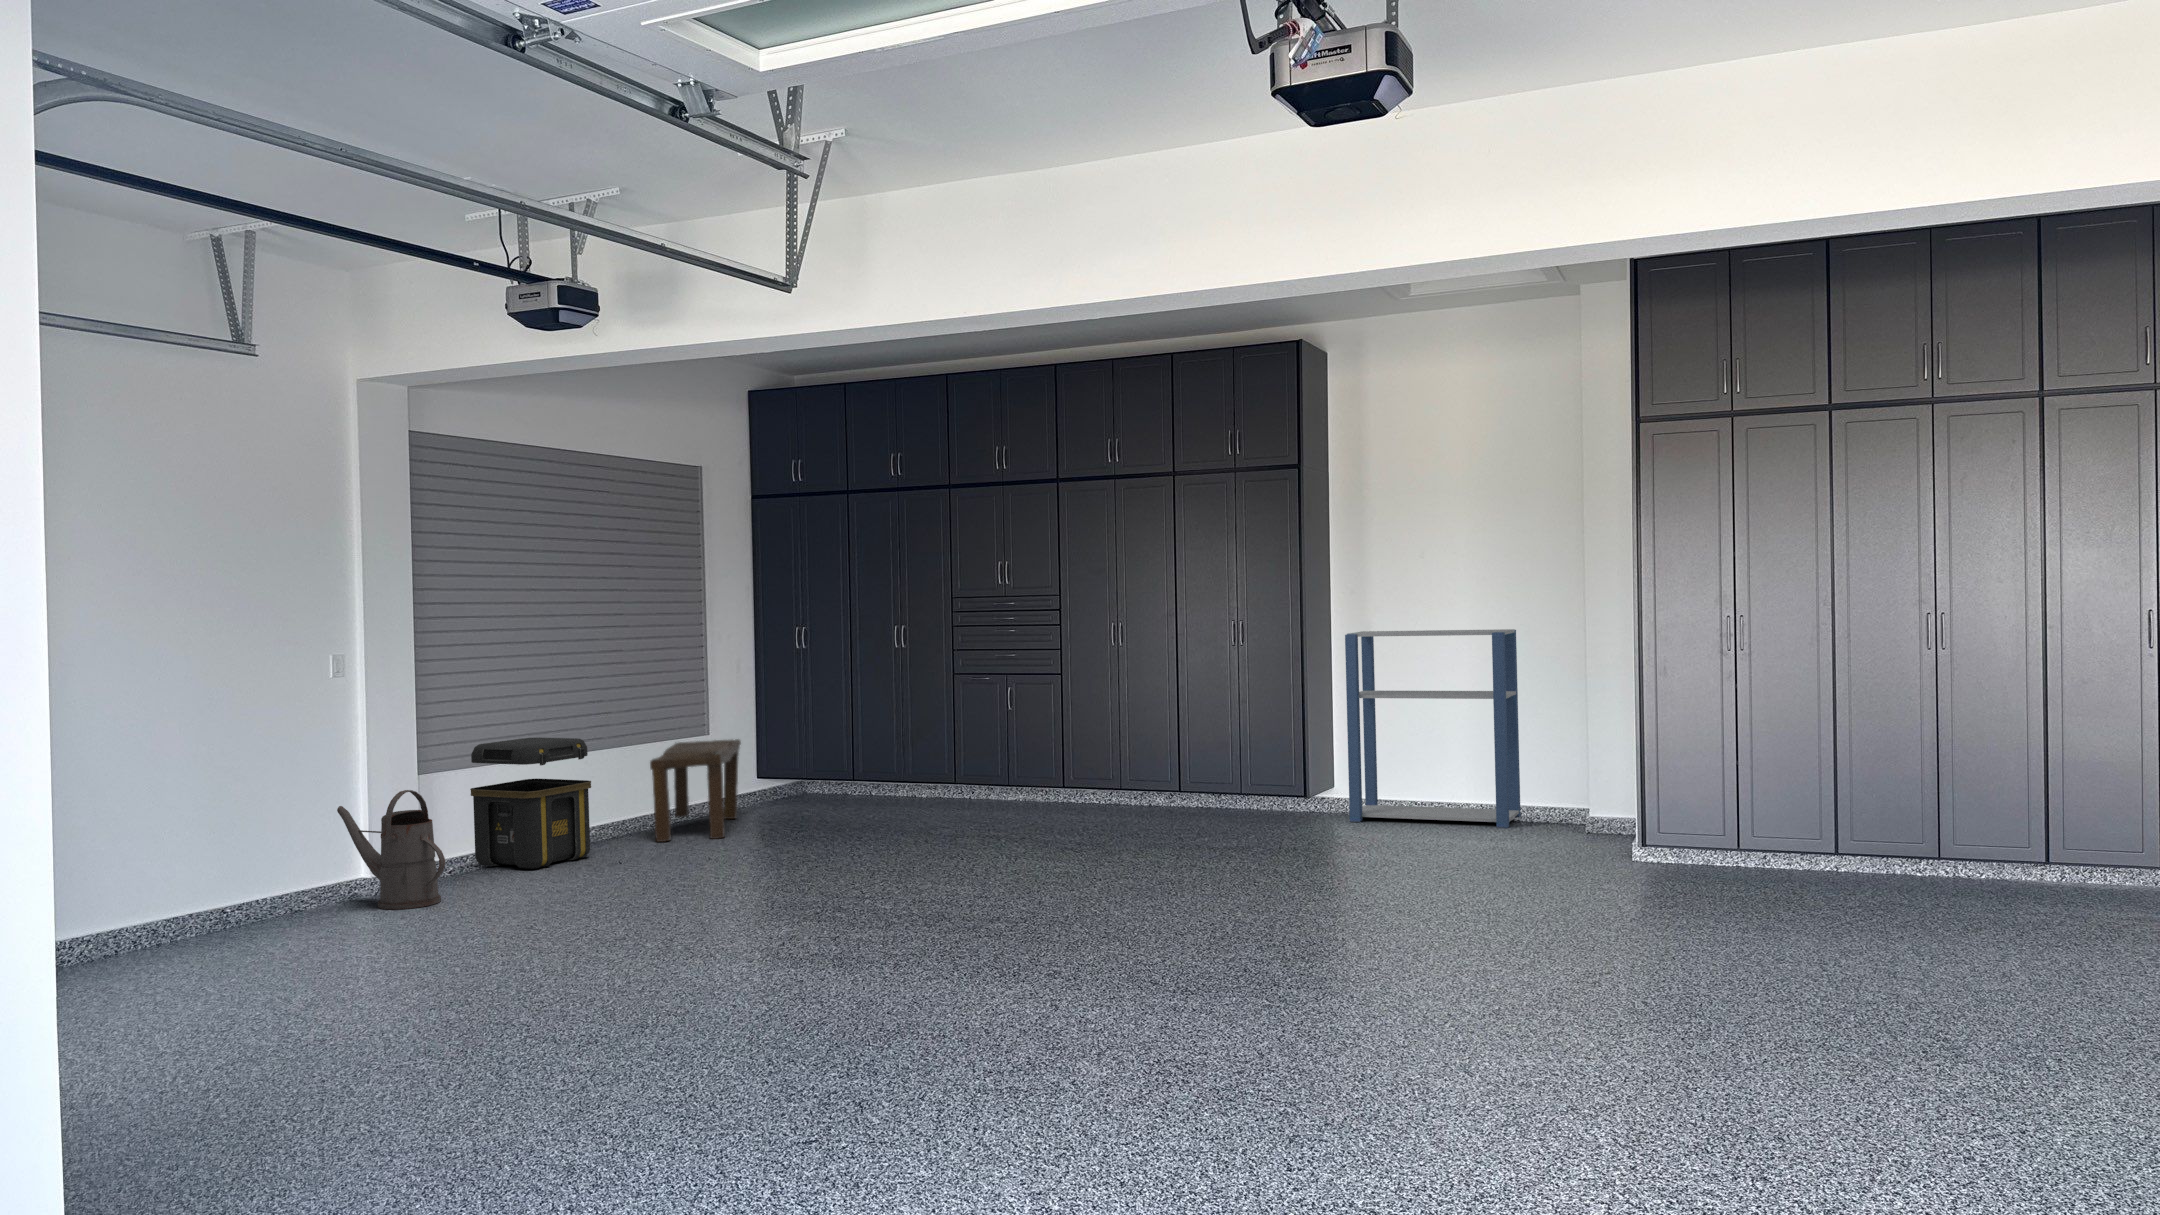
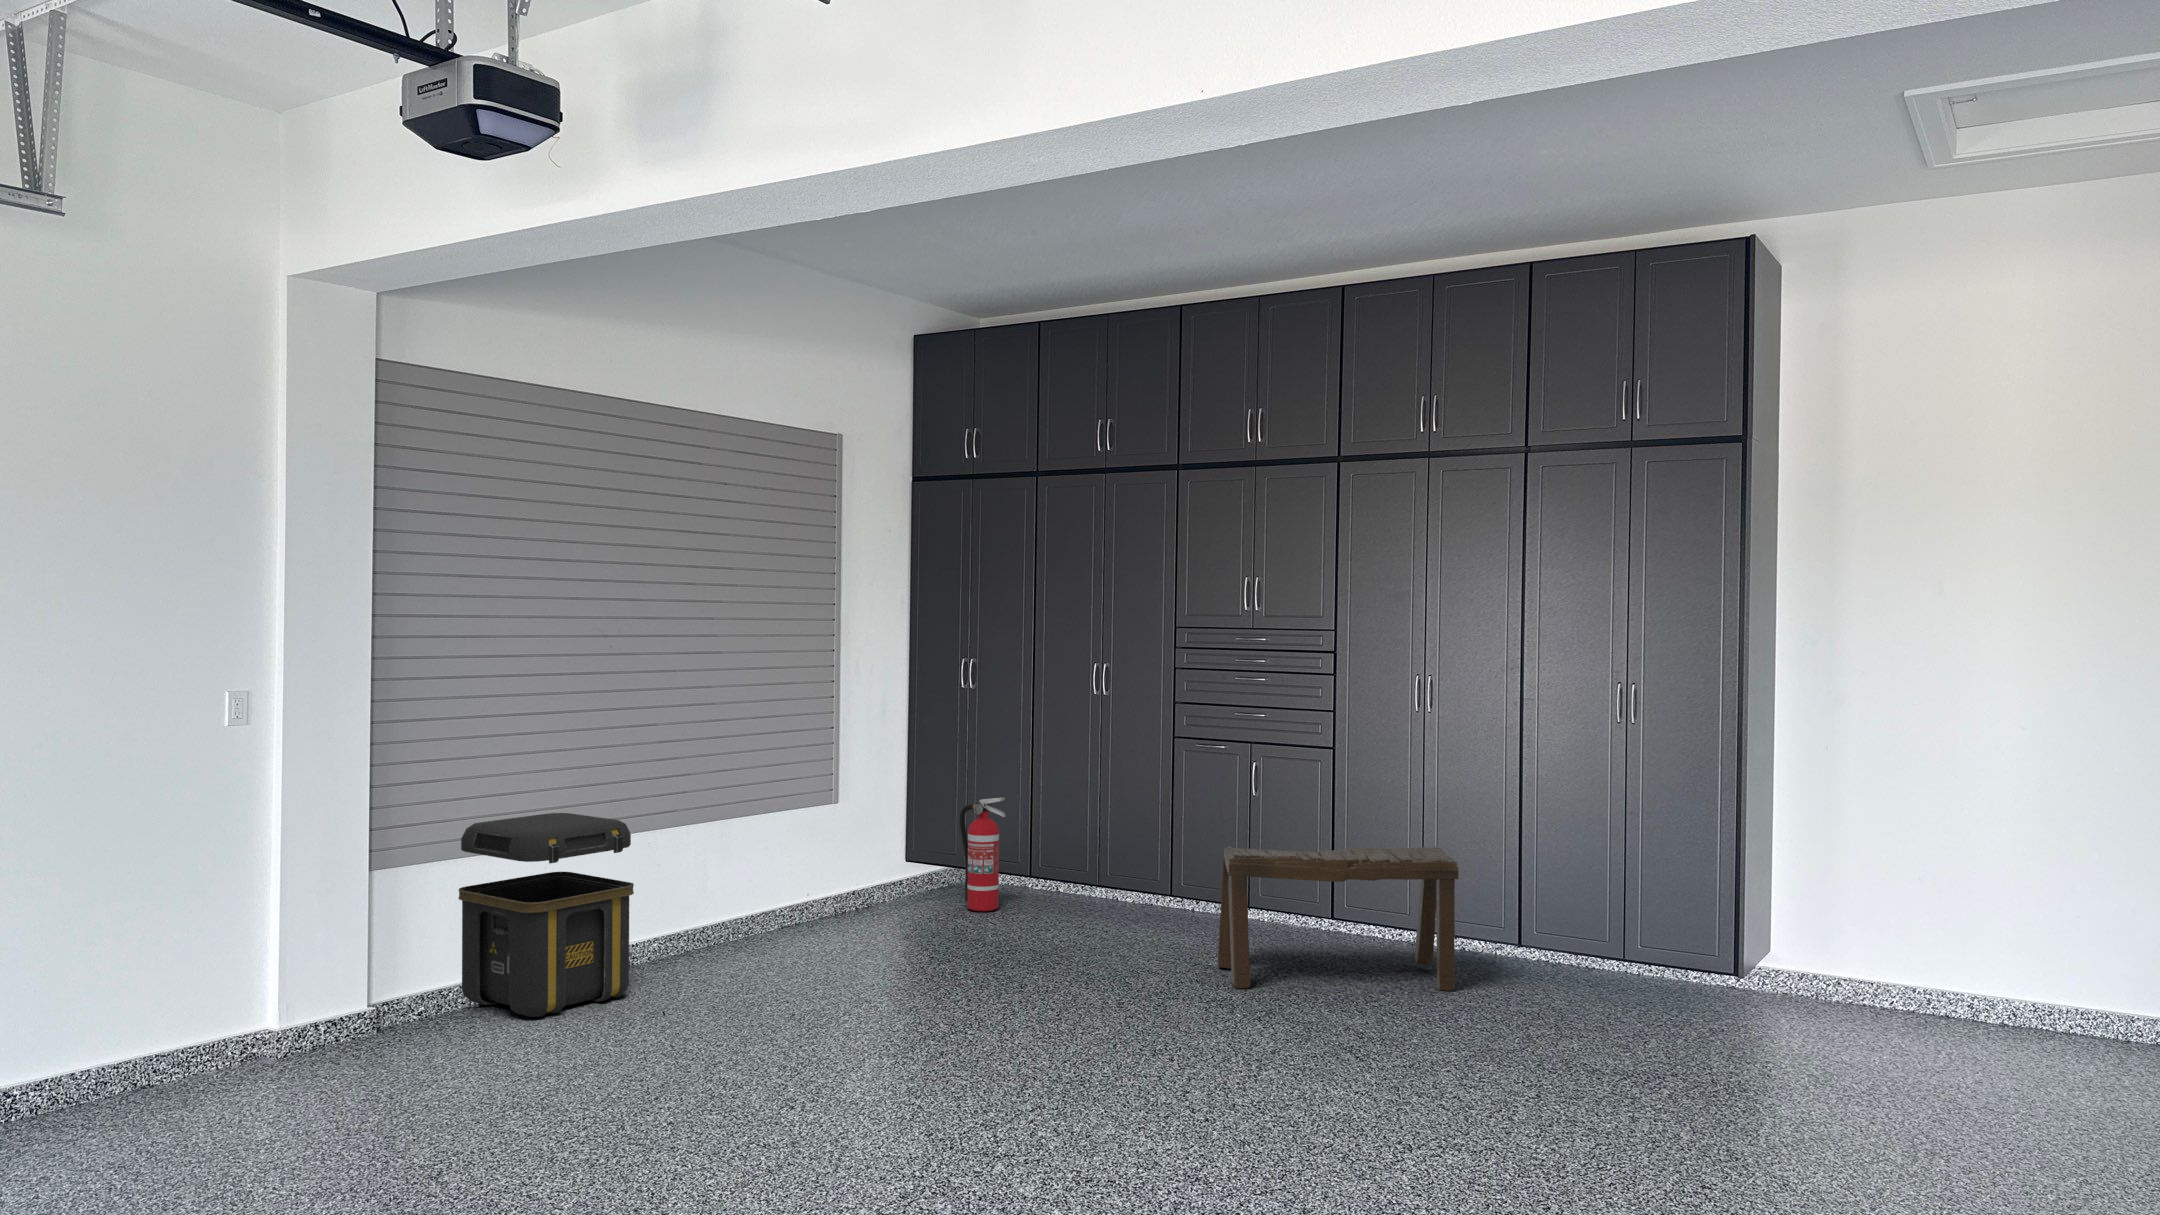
shelving unit: present [1345,629,1521,828] -> none [1802,708,2106,1060]
fire extinguisher: none [798,725,833,807] -> present [960,797,1006,911]
bench: present [650,739,741,842] -> present [1218,846,1459,991]
watering can: present [337,790,445,909] -> none [222,910,355,1103]

